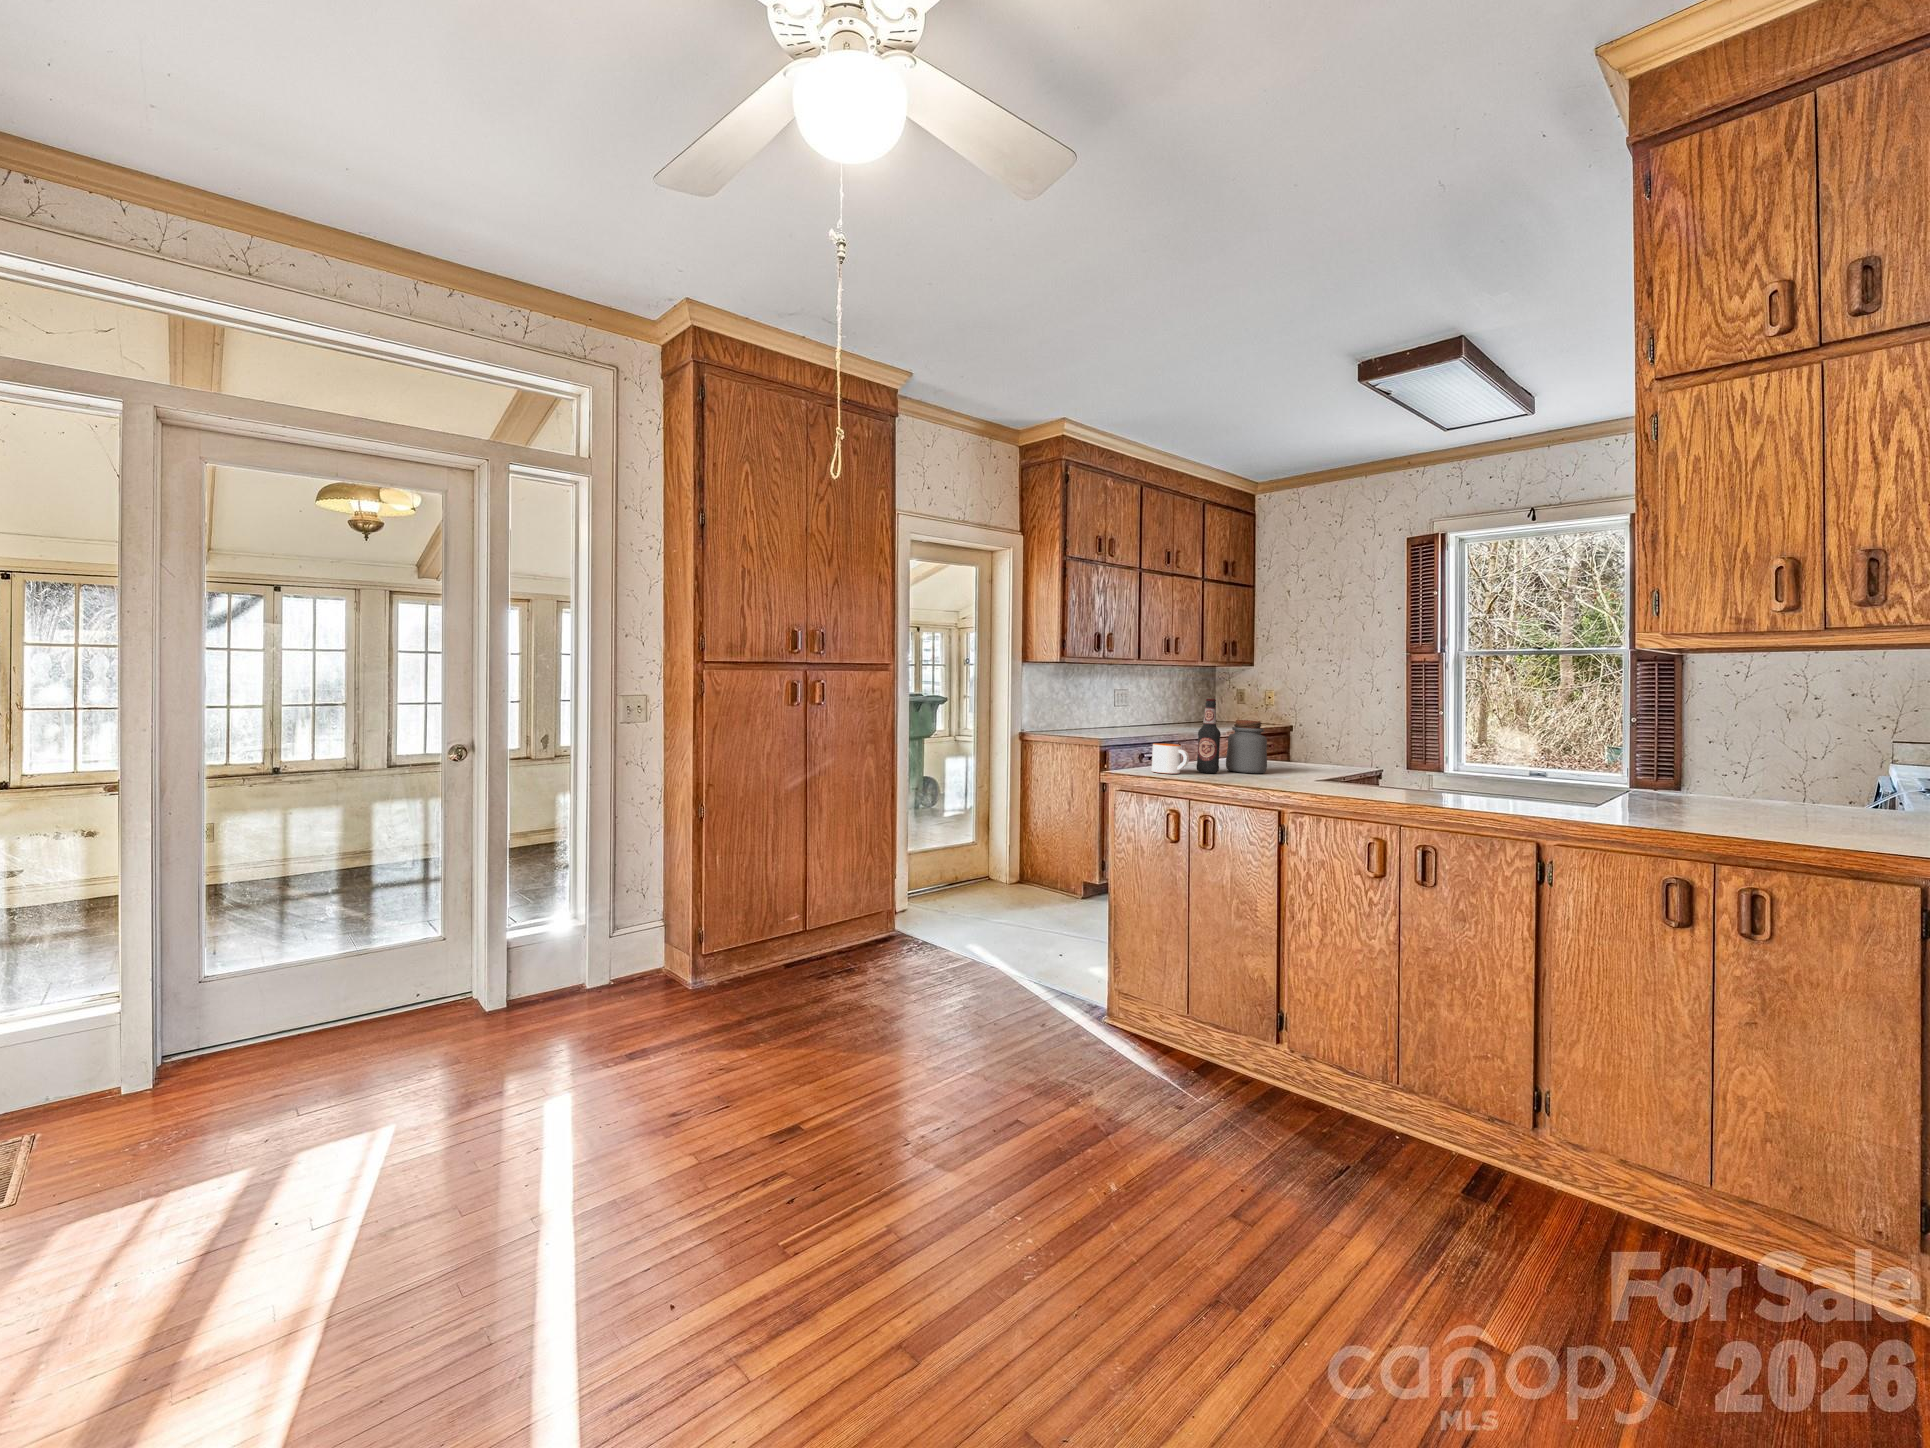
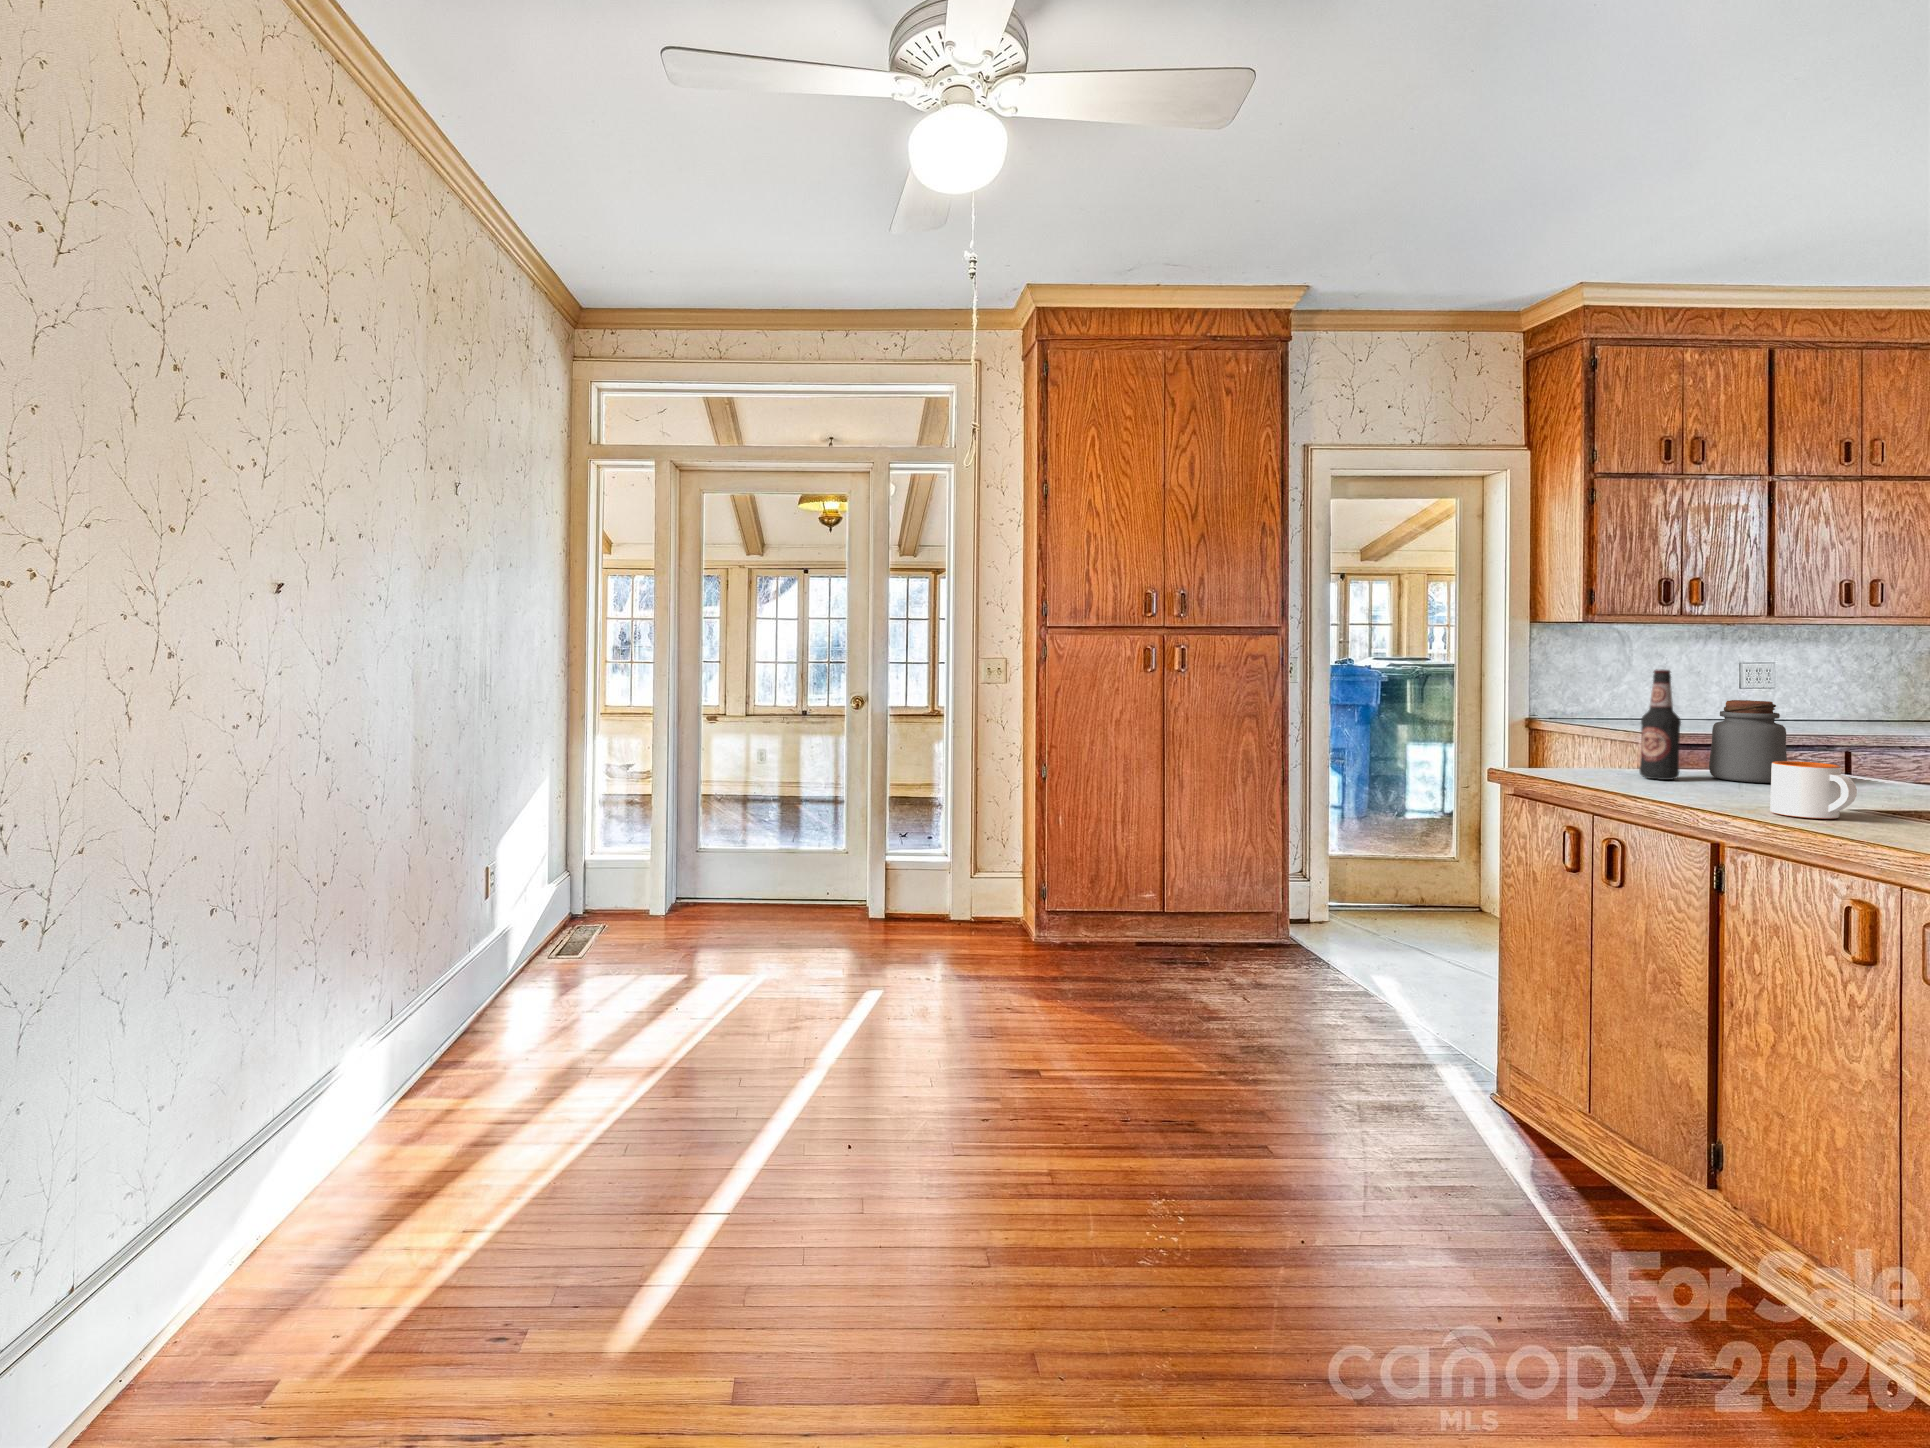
mug: present [1152,743,1189,774] -> present [1770,761,1857,819]

